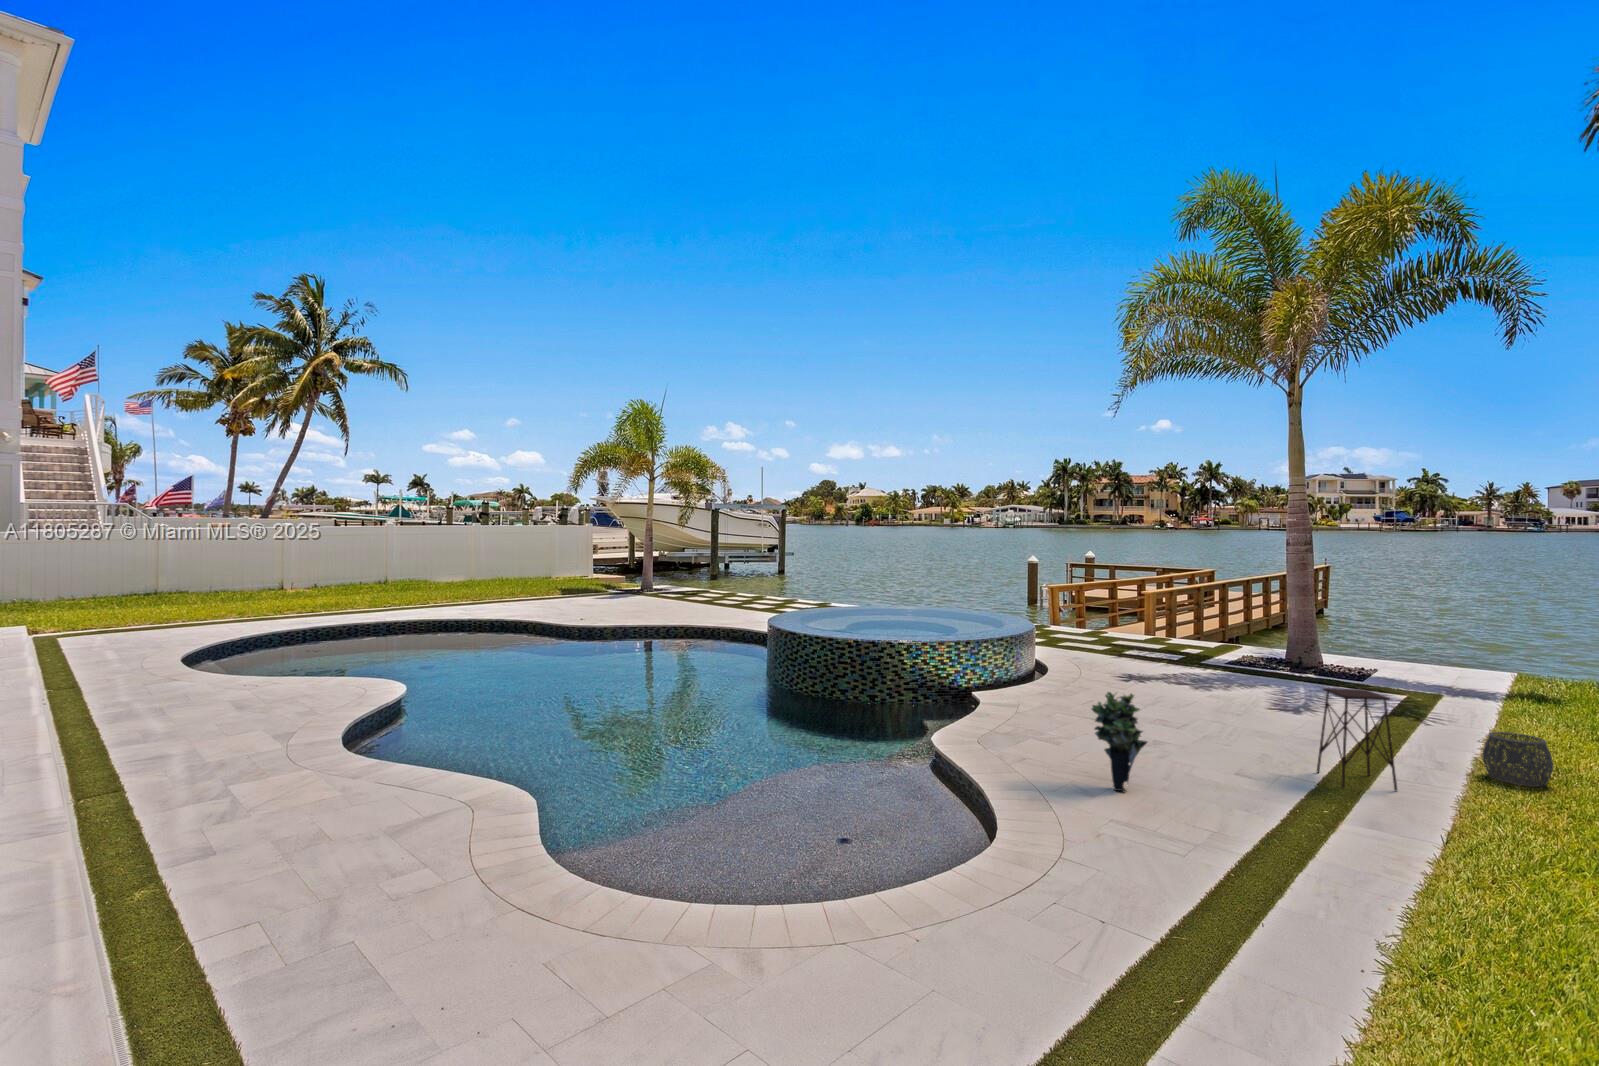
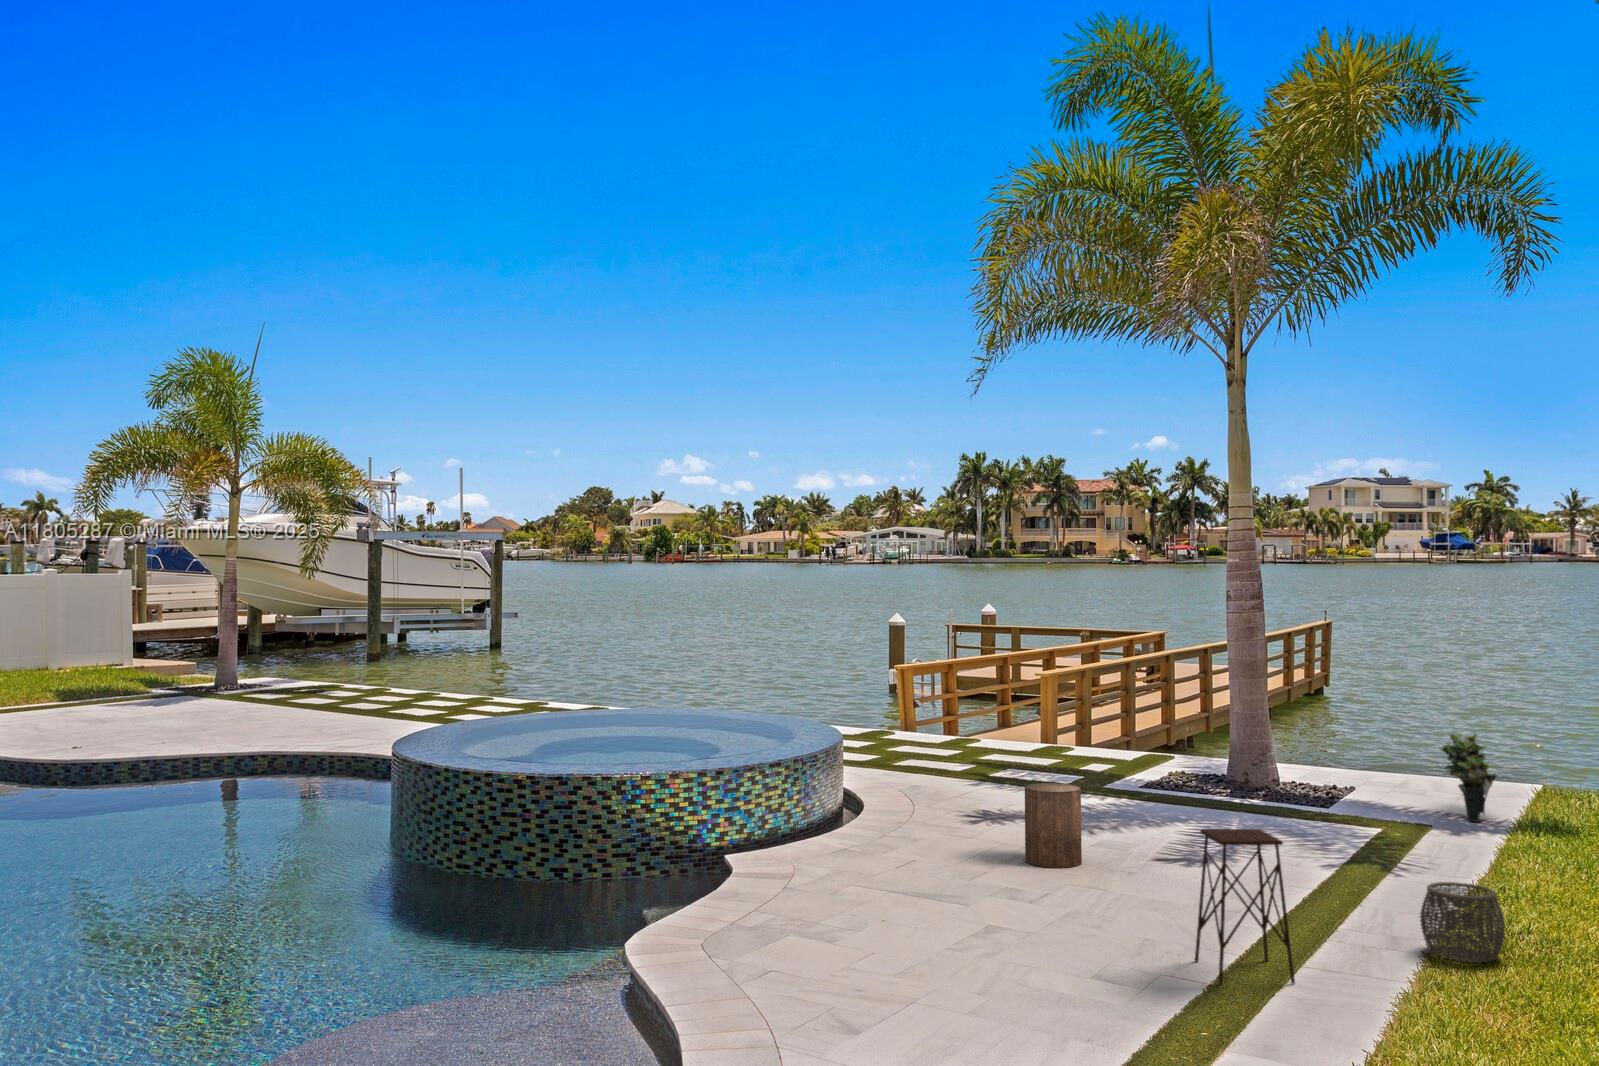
stool: none [1167,657,1206,710] -> present [1025,783,1082,868]
potted plant: present [1092,692,1147,791] -> present [1440,734,1497,822]

